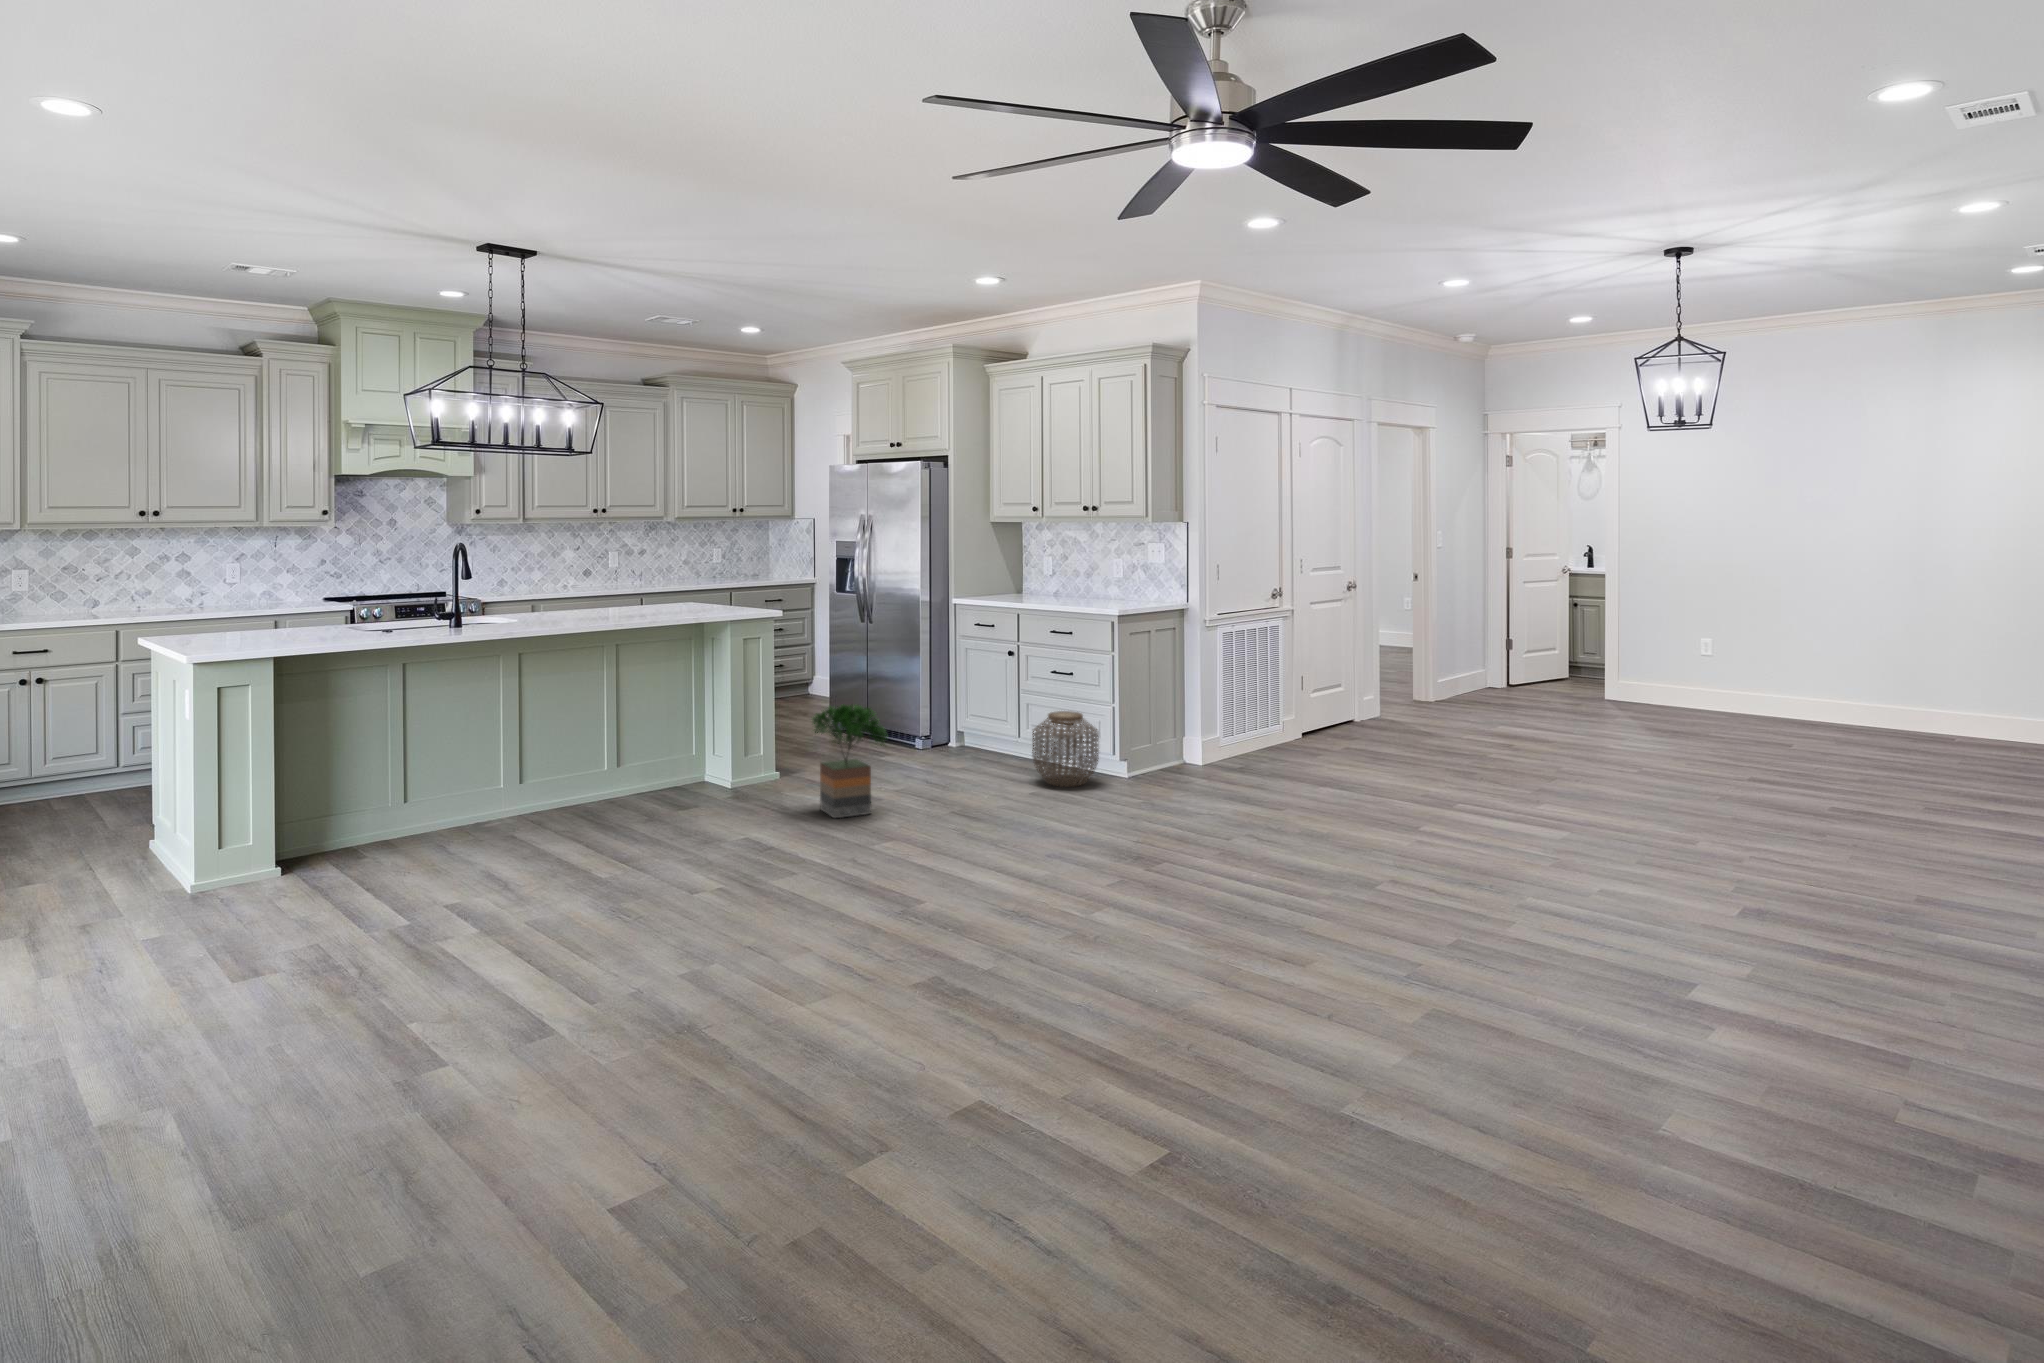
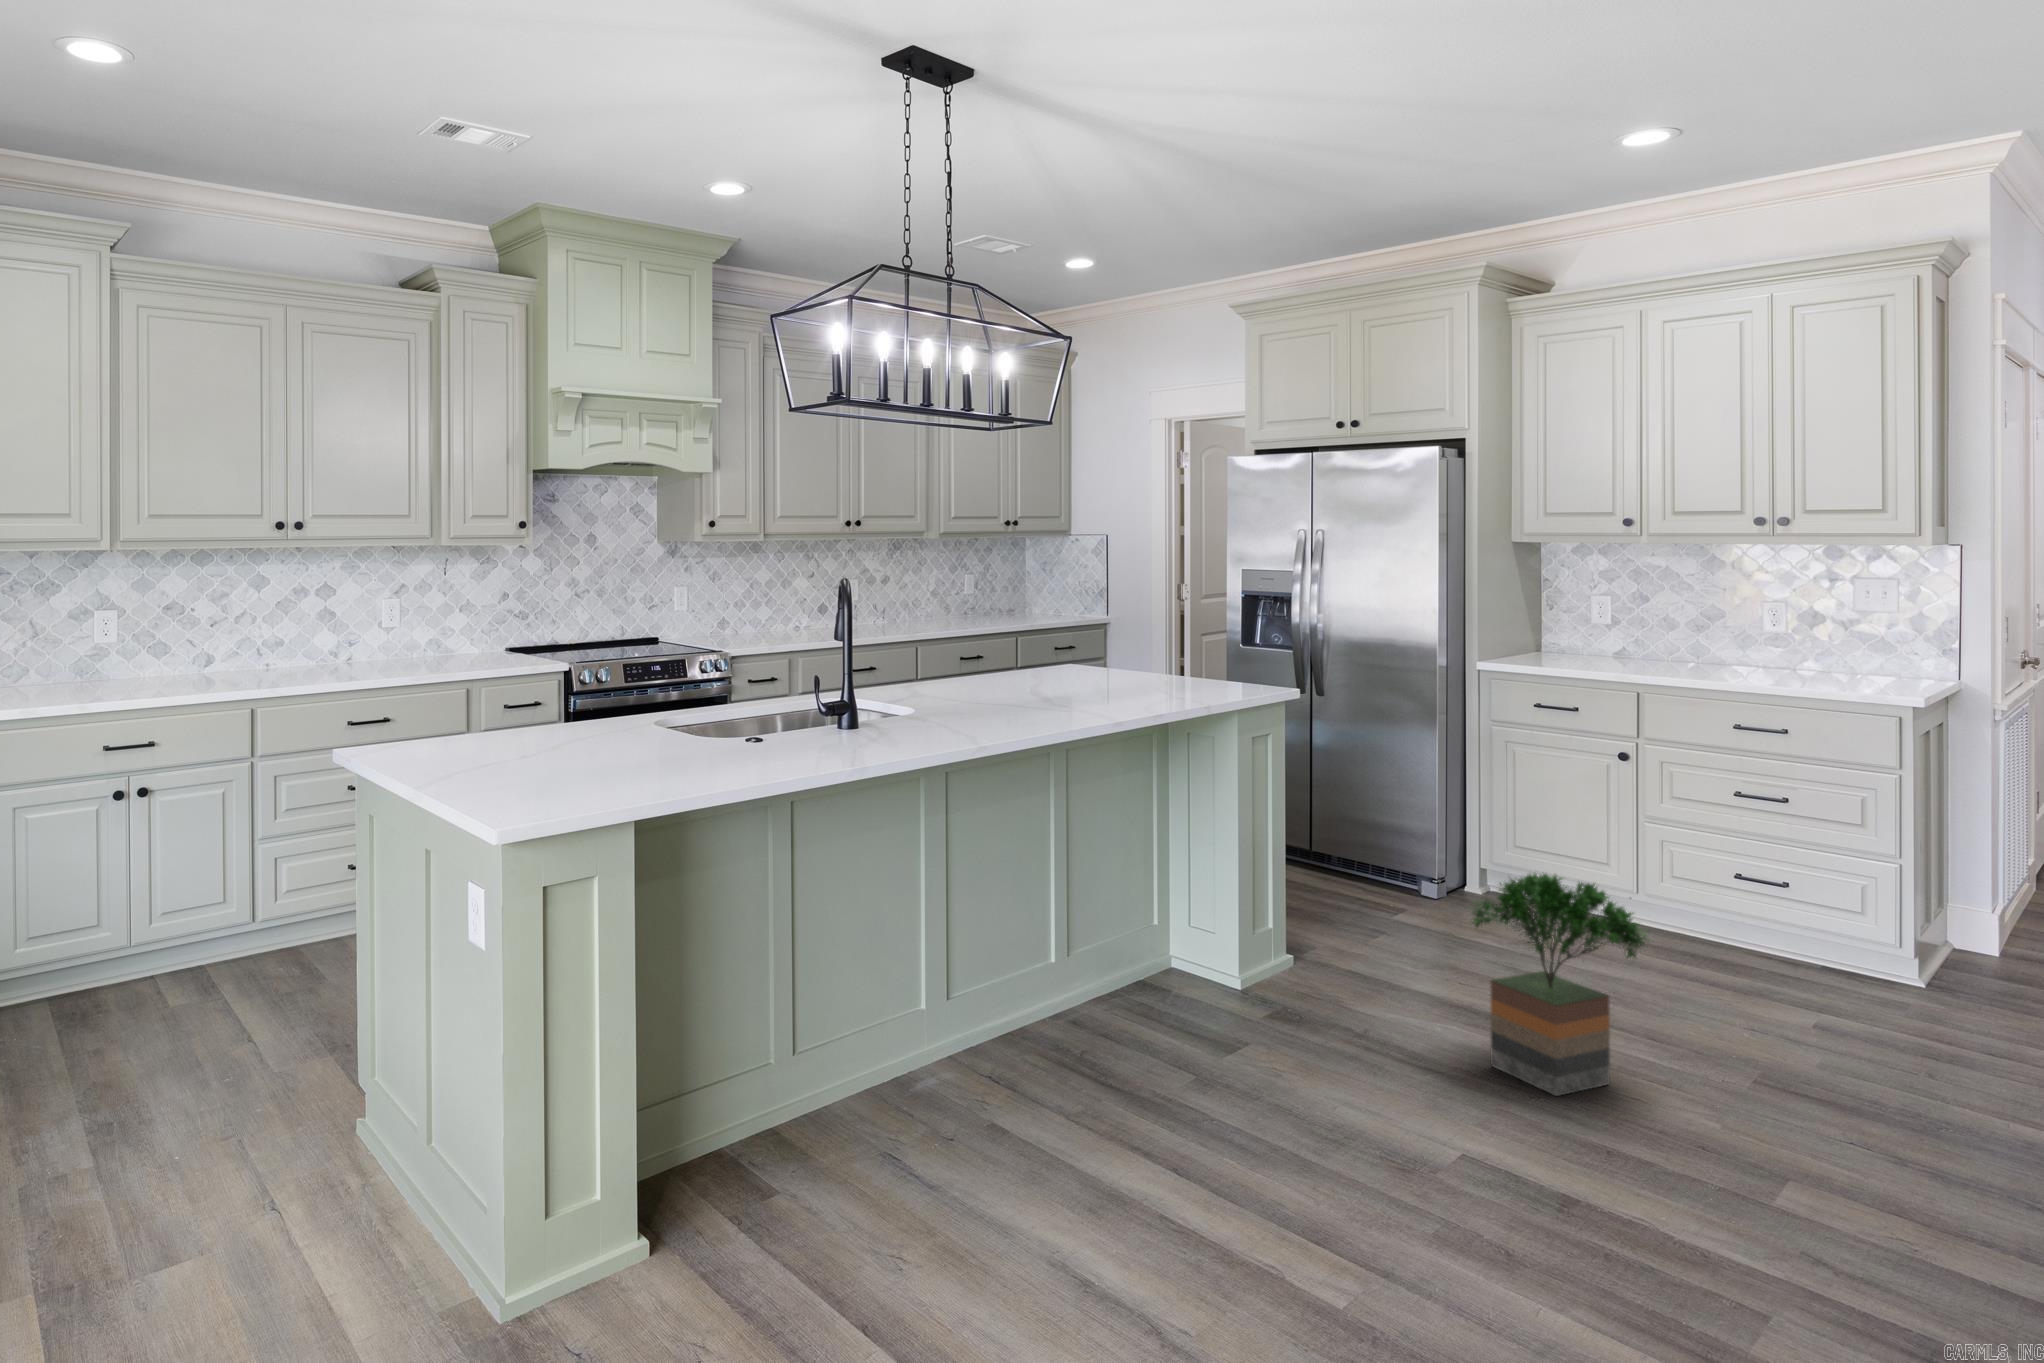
woven basket: present [1032,711,1099,787] -> none [1769,873,1924,1015]

